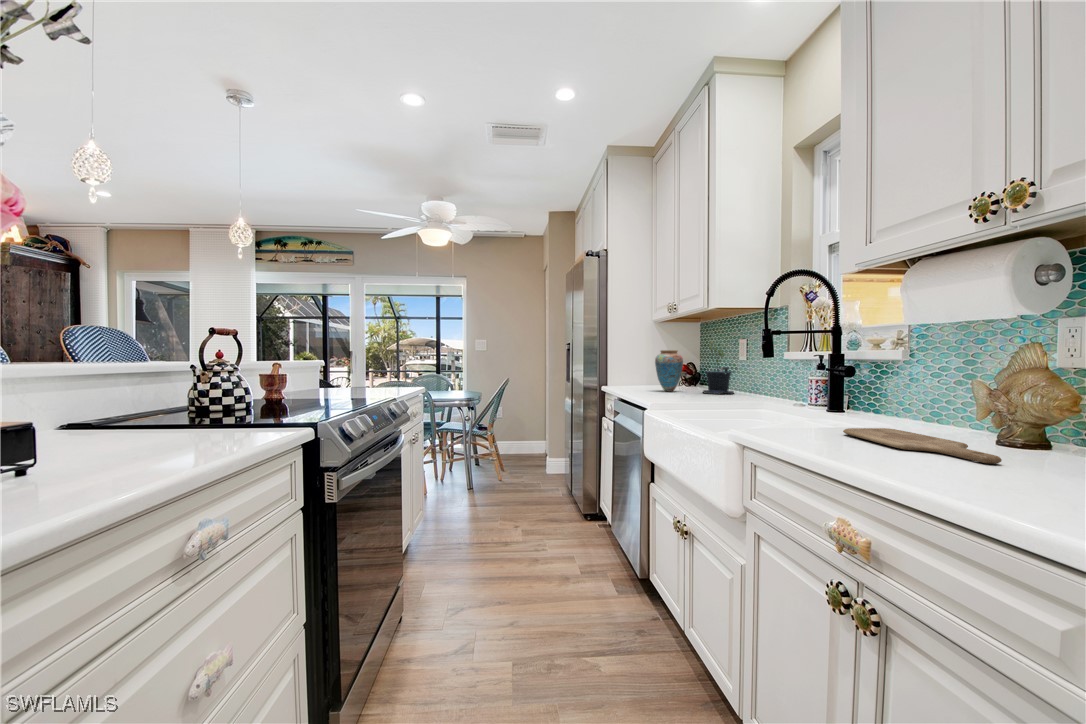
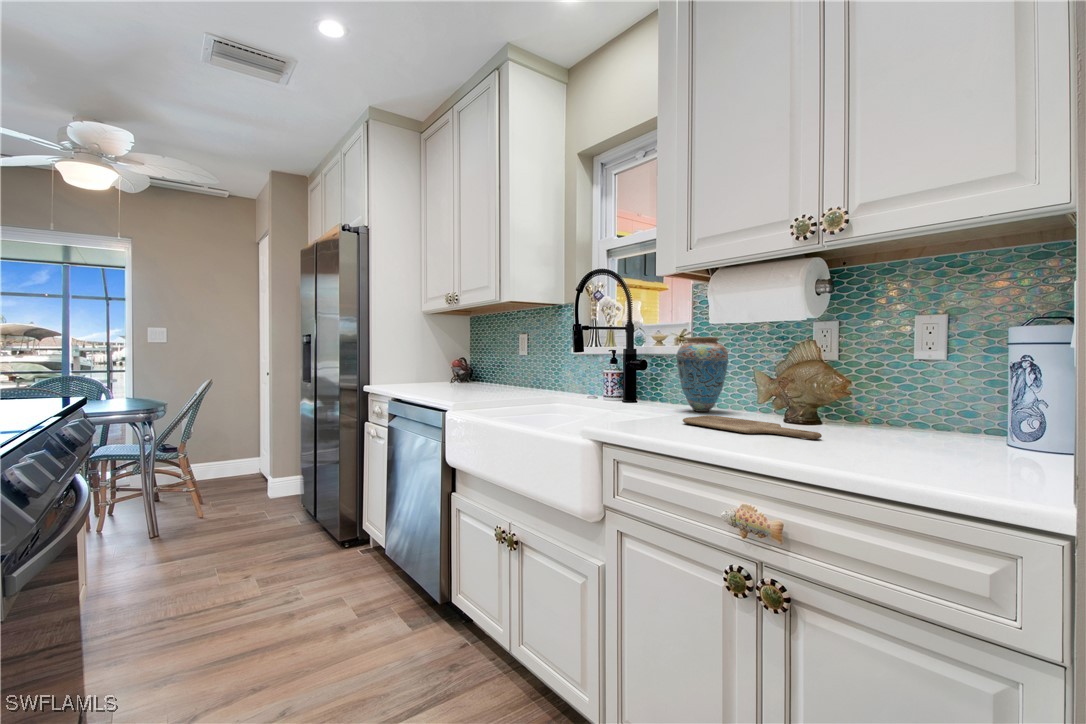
potted plant: present [703,341,734,394] -> none [485,334,517,390]
vase: present [655,350,683,392] -> present [677,337,728,412]

